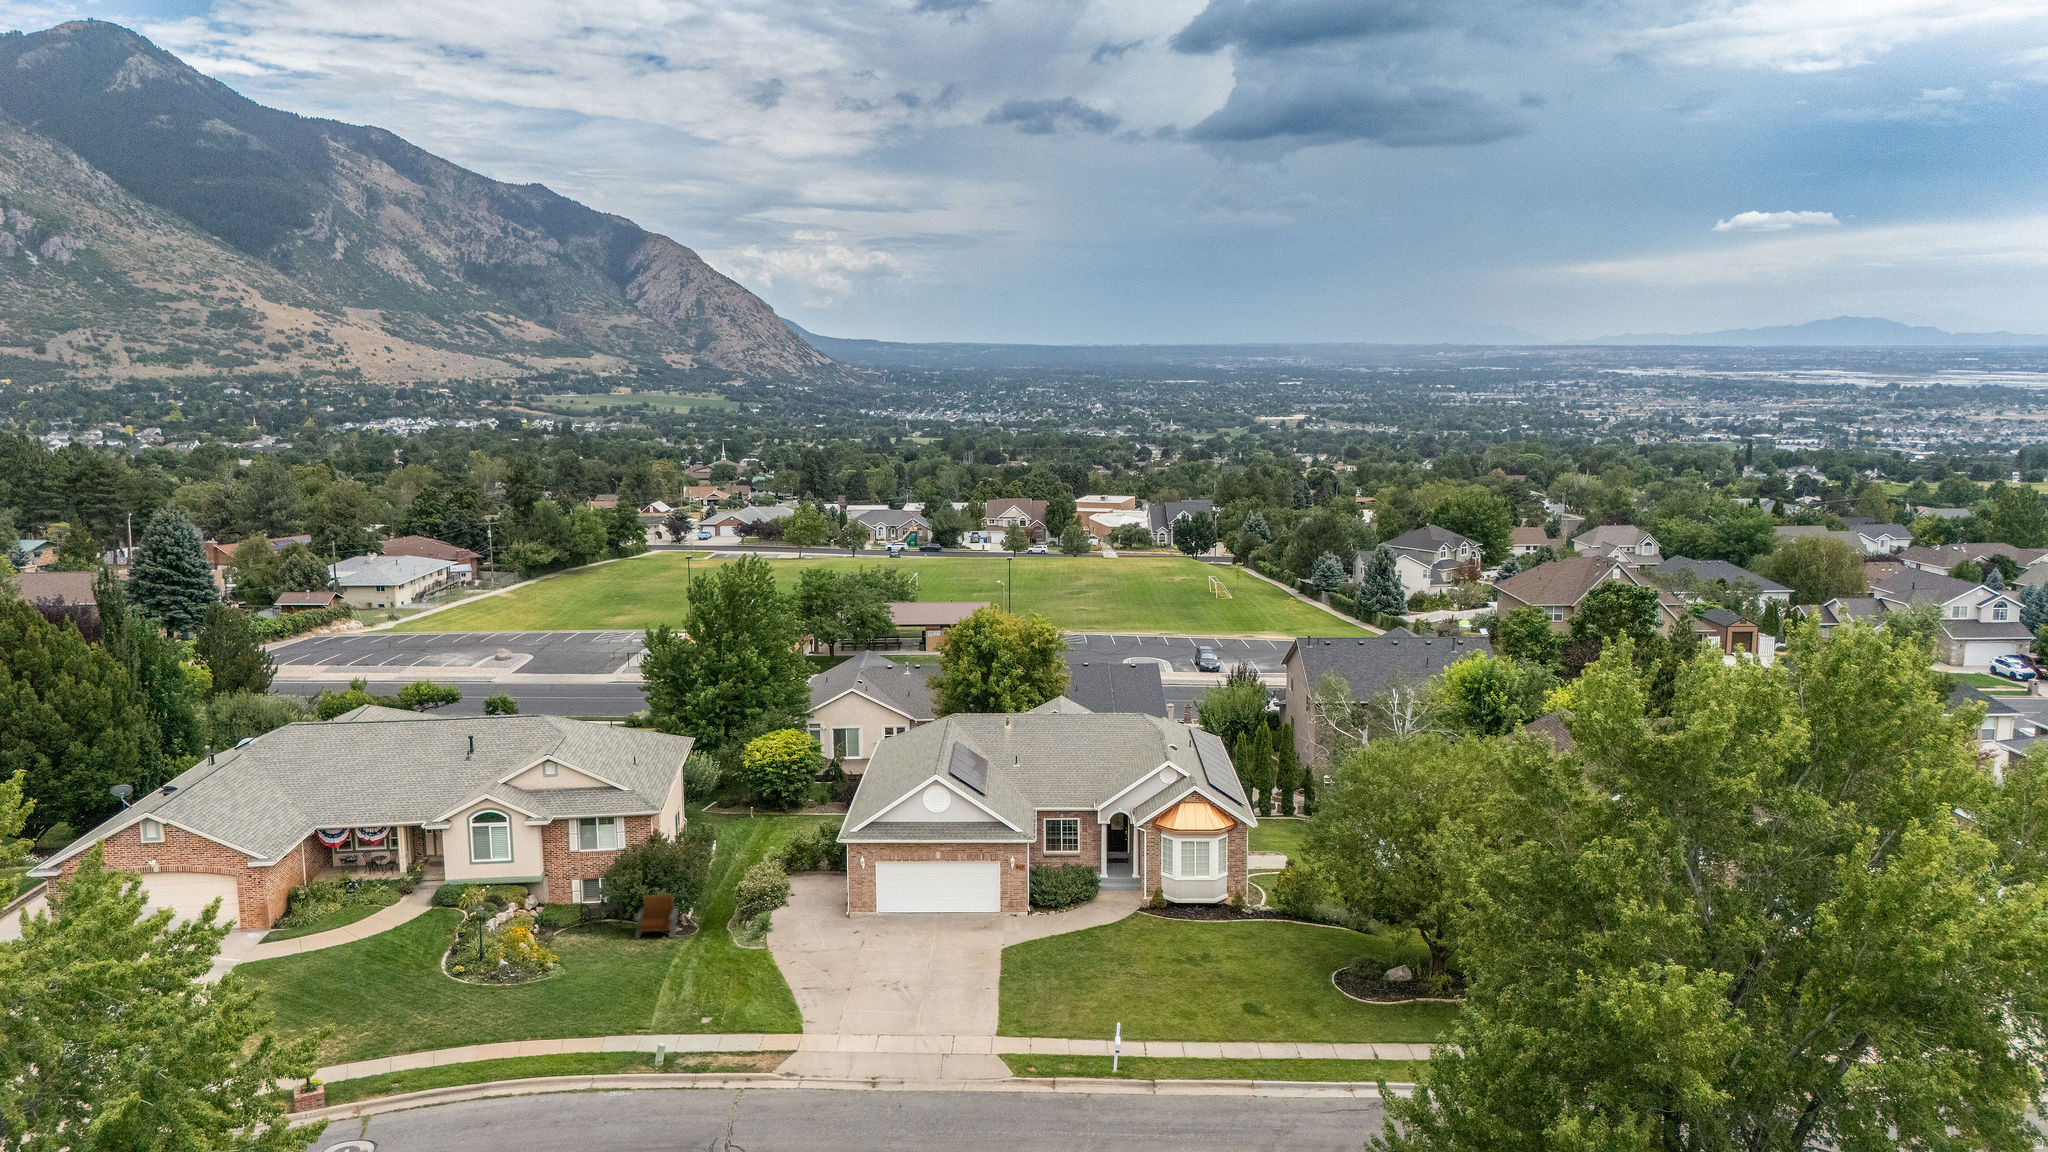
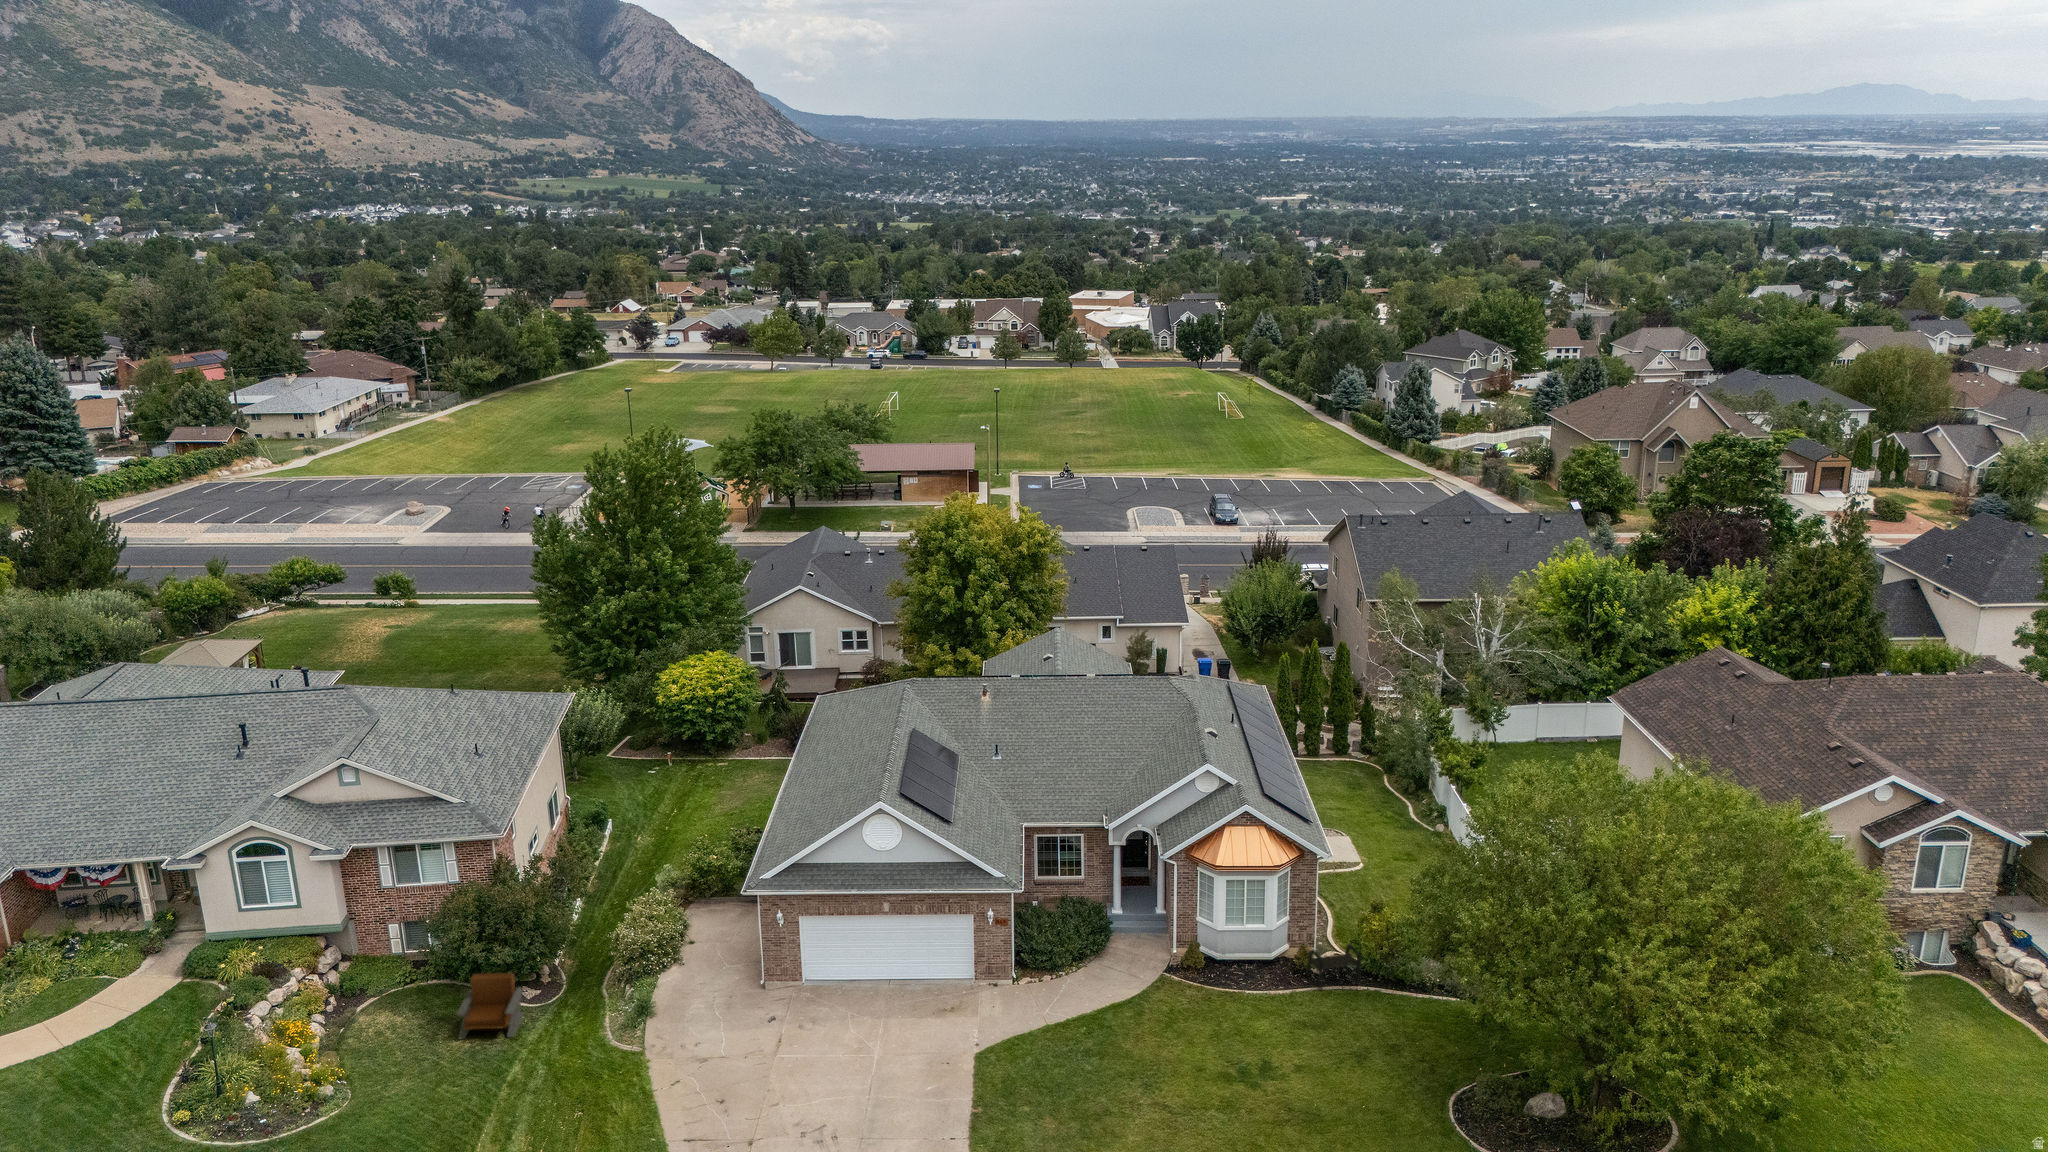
bench: present [580,896,622,932] -> present [1306,945,1361,990]

